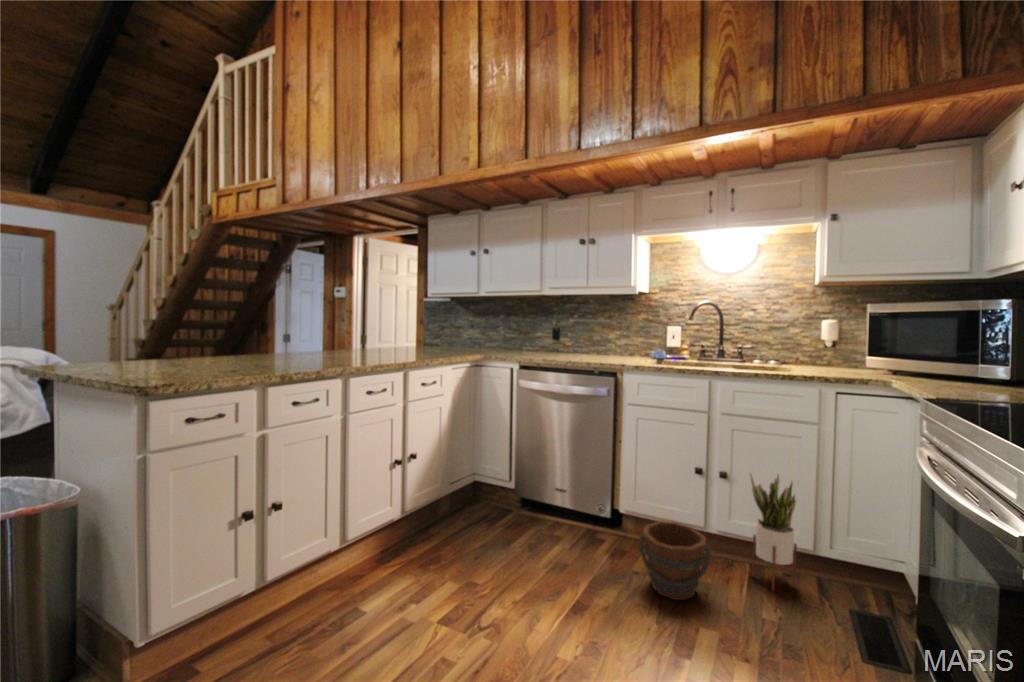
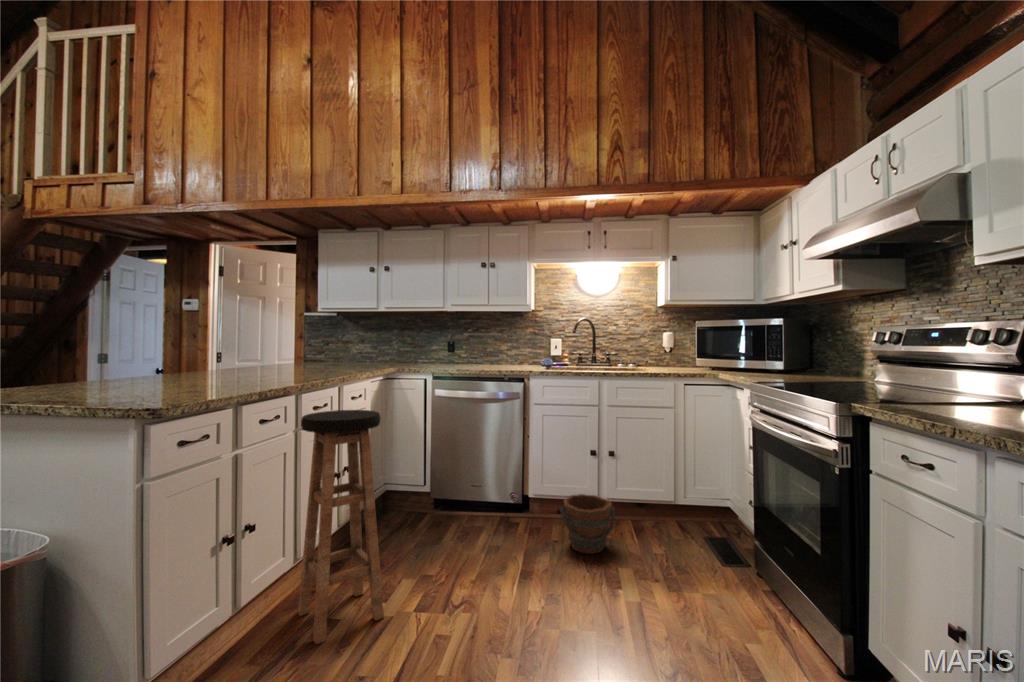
bar stool: none [333,403,413,633] -> present [298,410,384,644]
potted plant: present [750,474,797,591] -> none [632,446,665,535]

